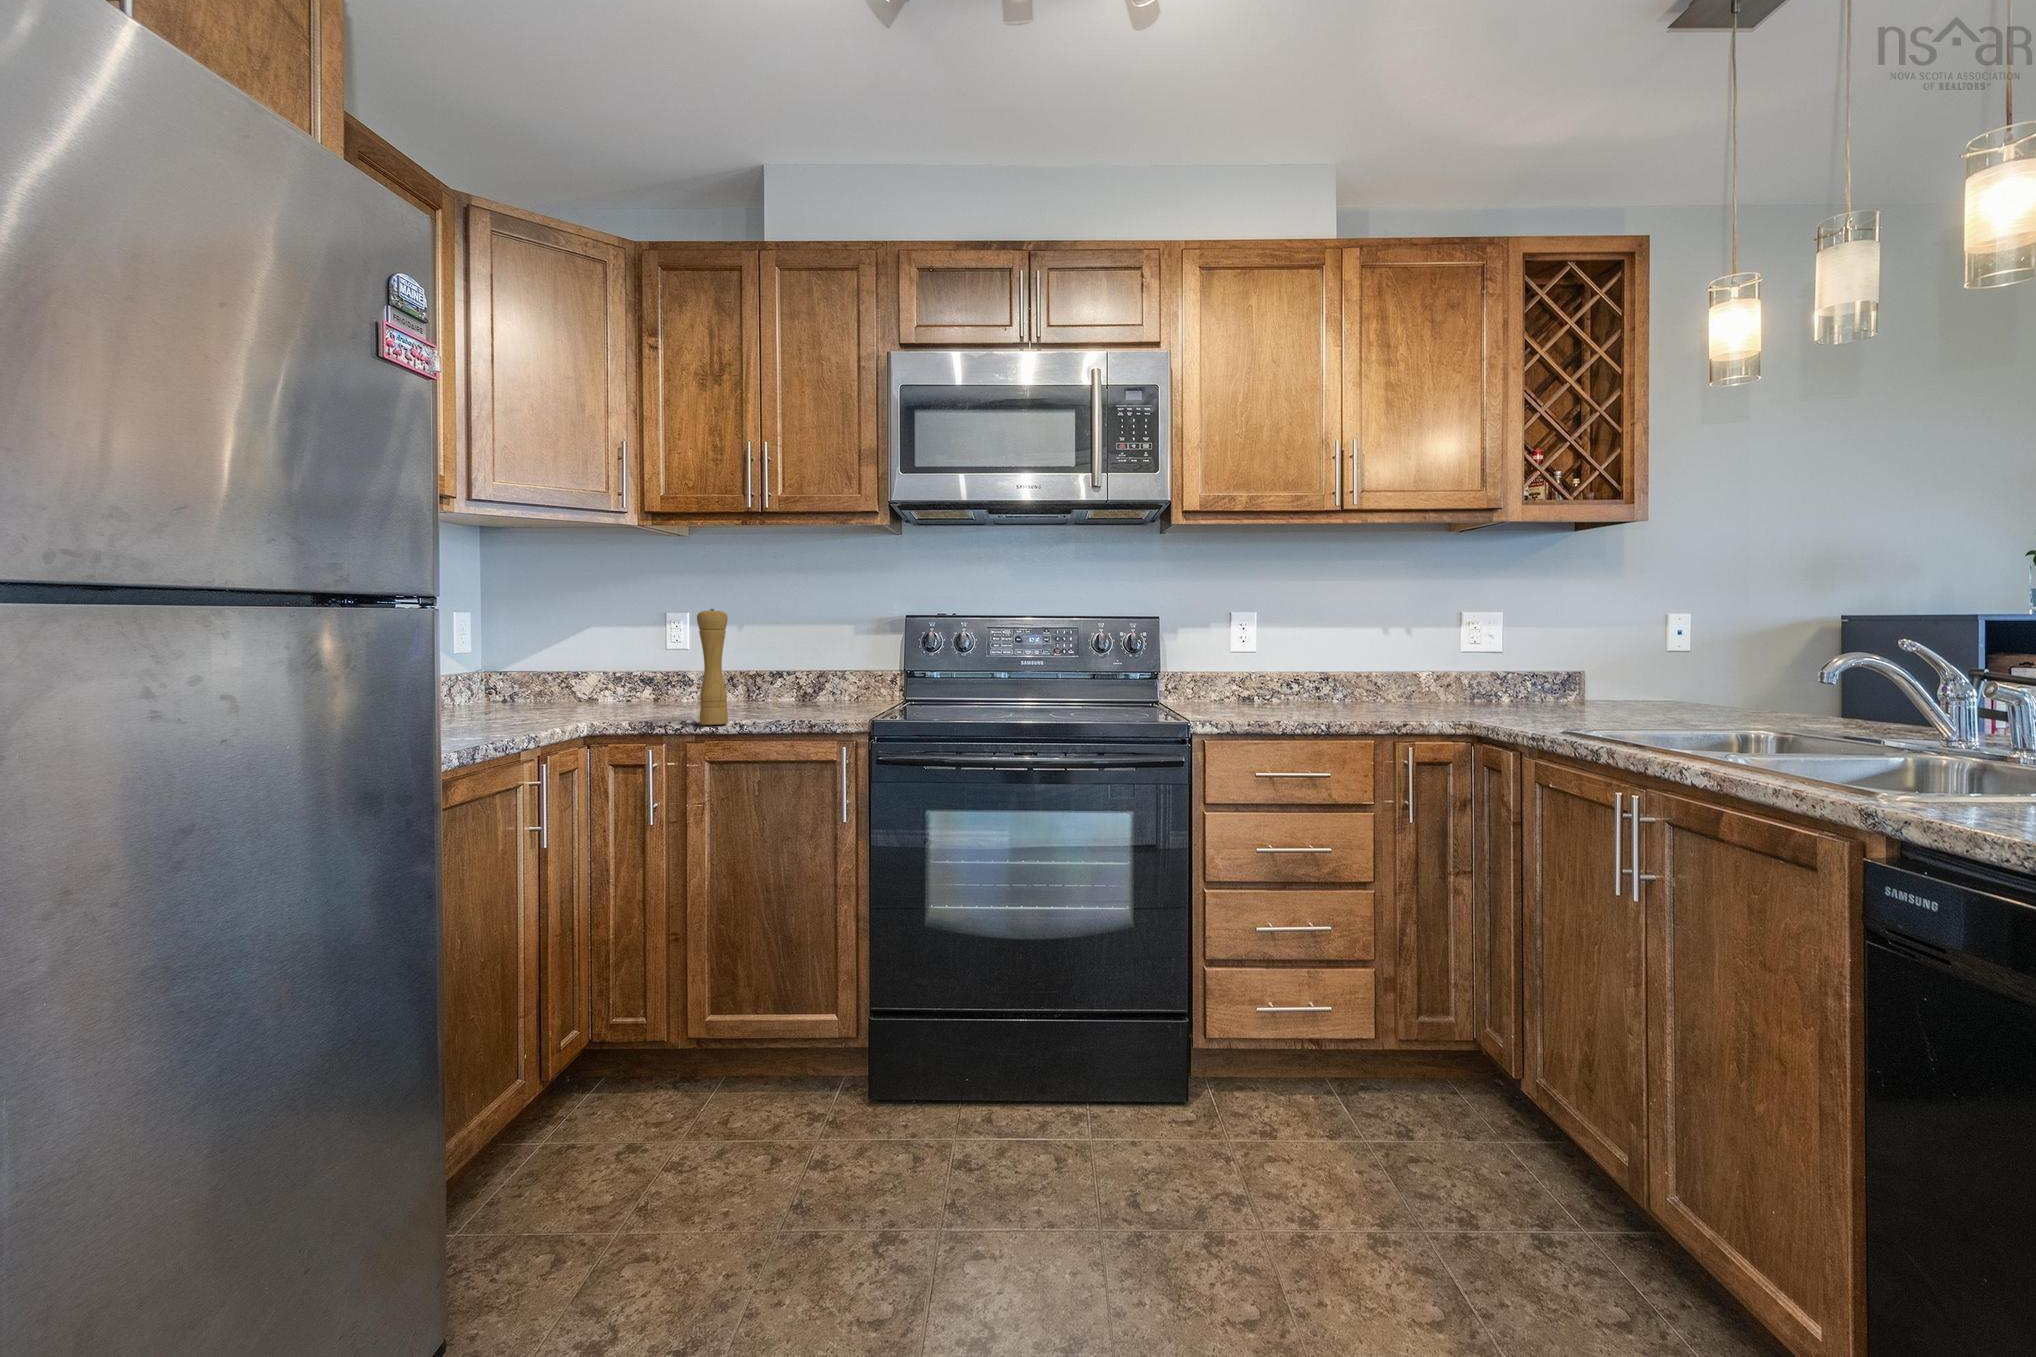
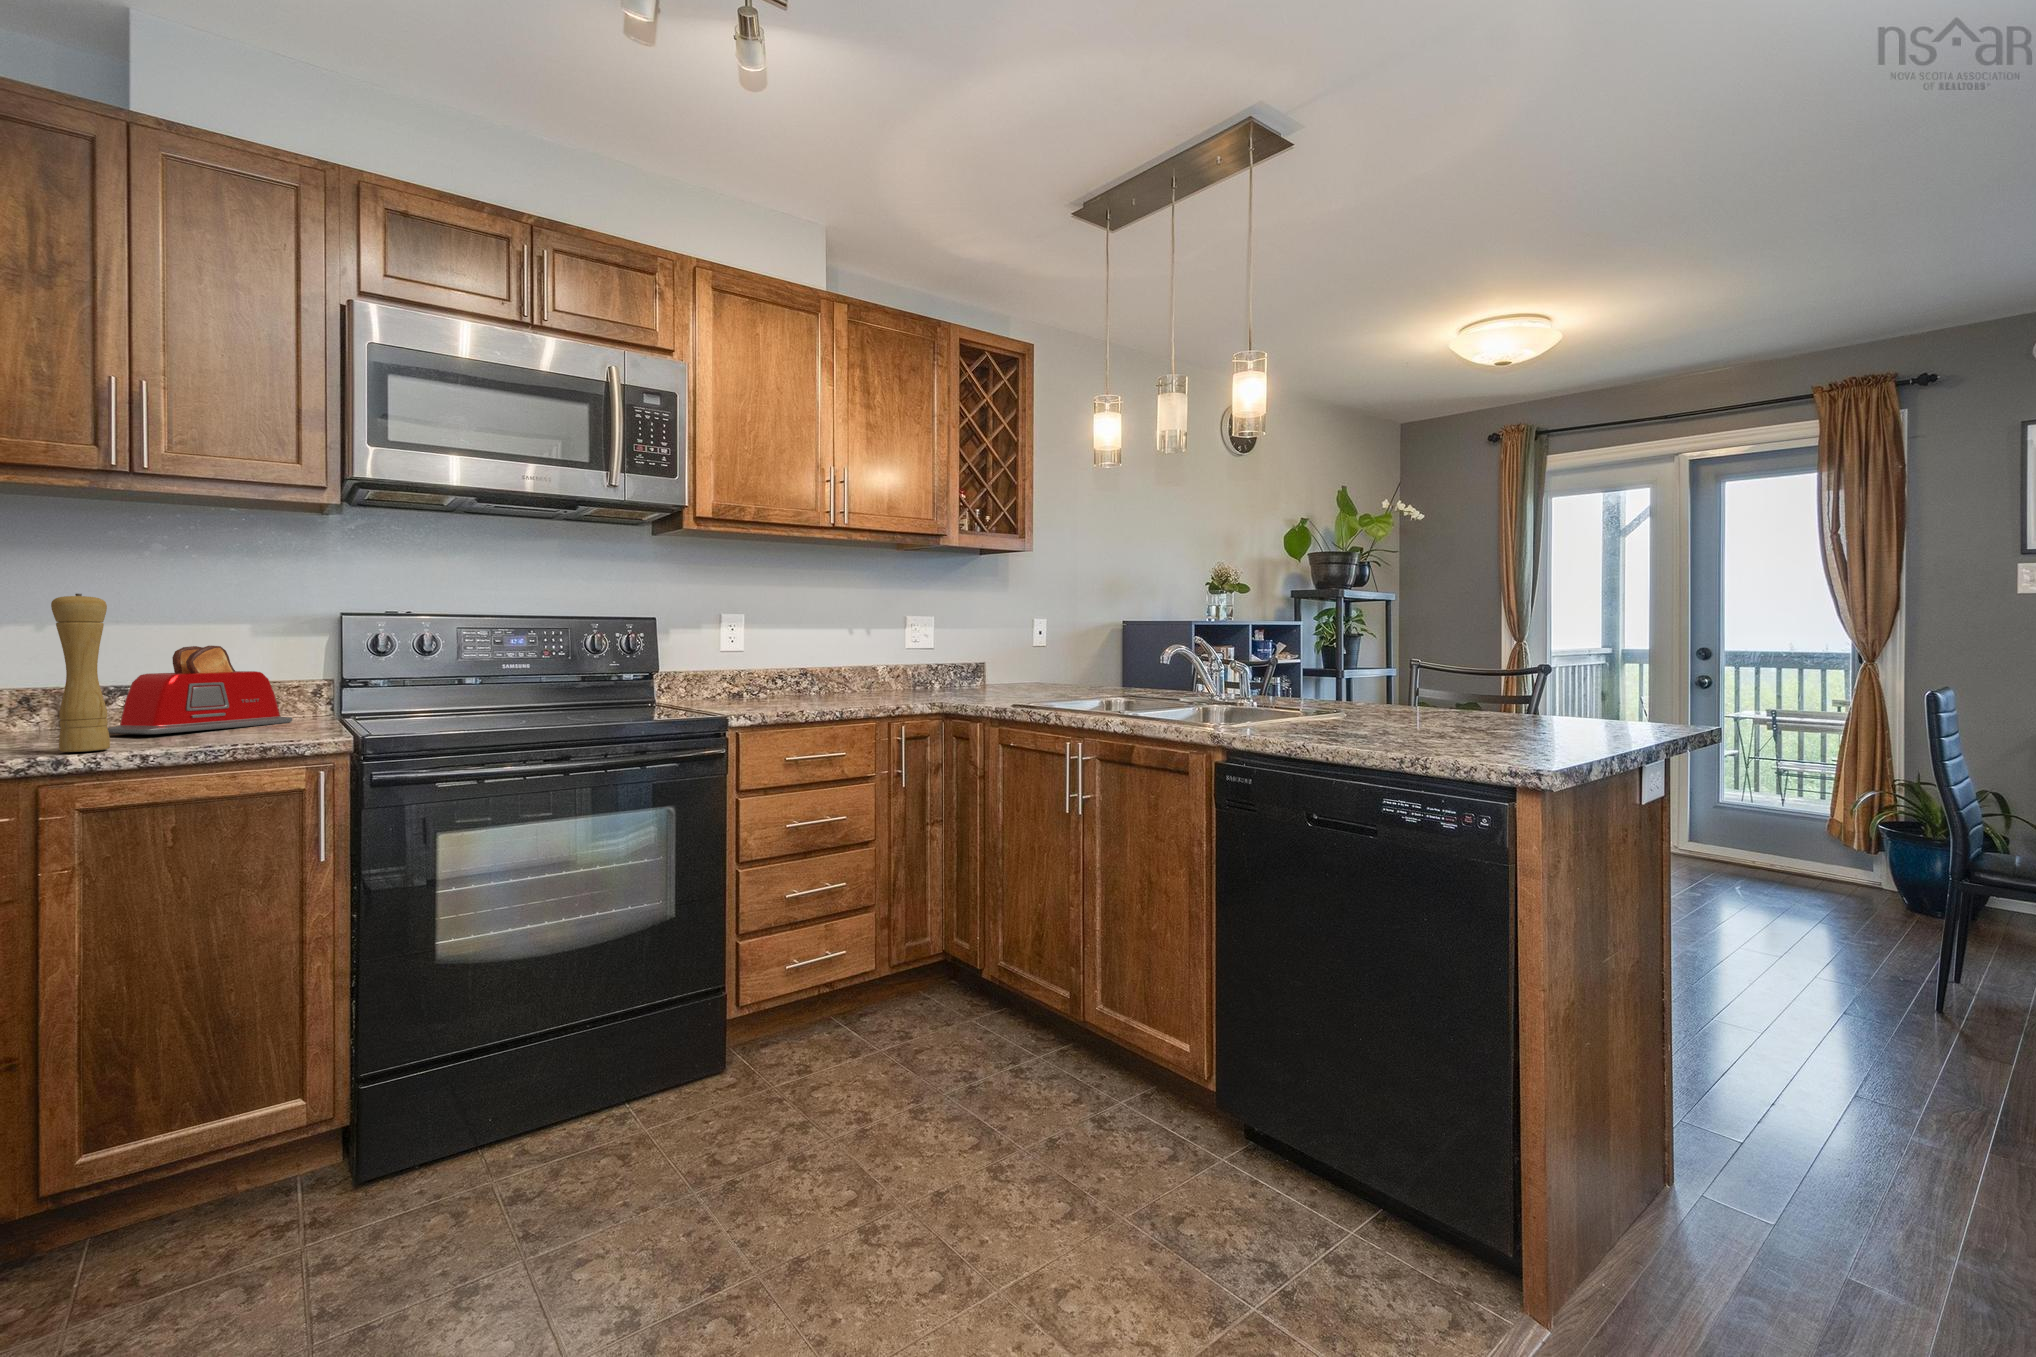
toaster: none [749,648,866,714] -> present [108,646,292,734]

